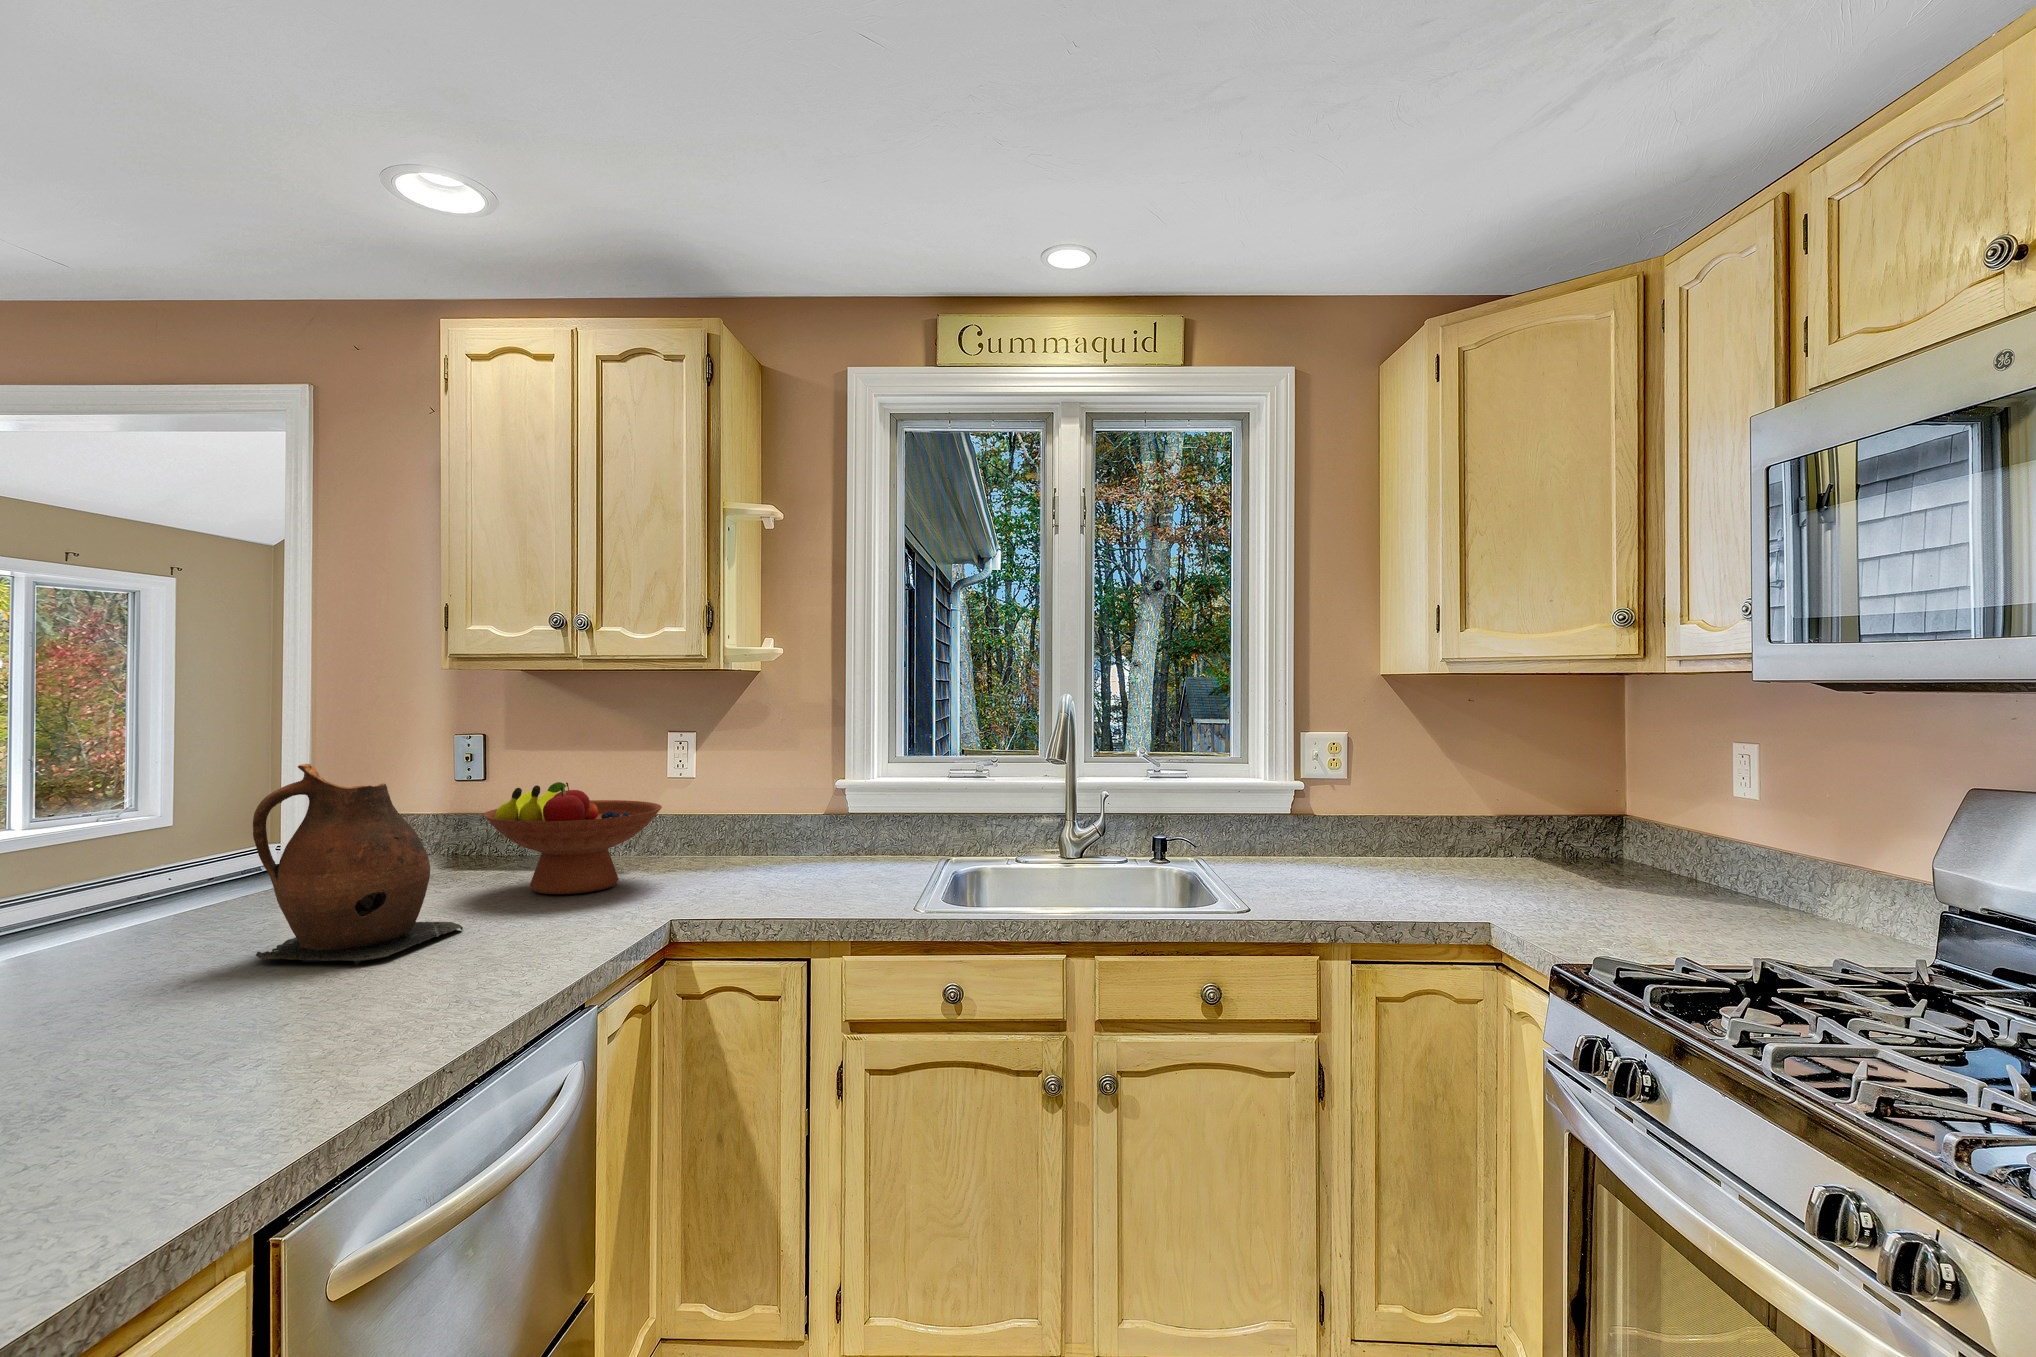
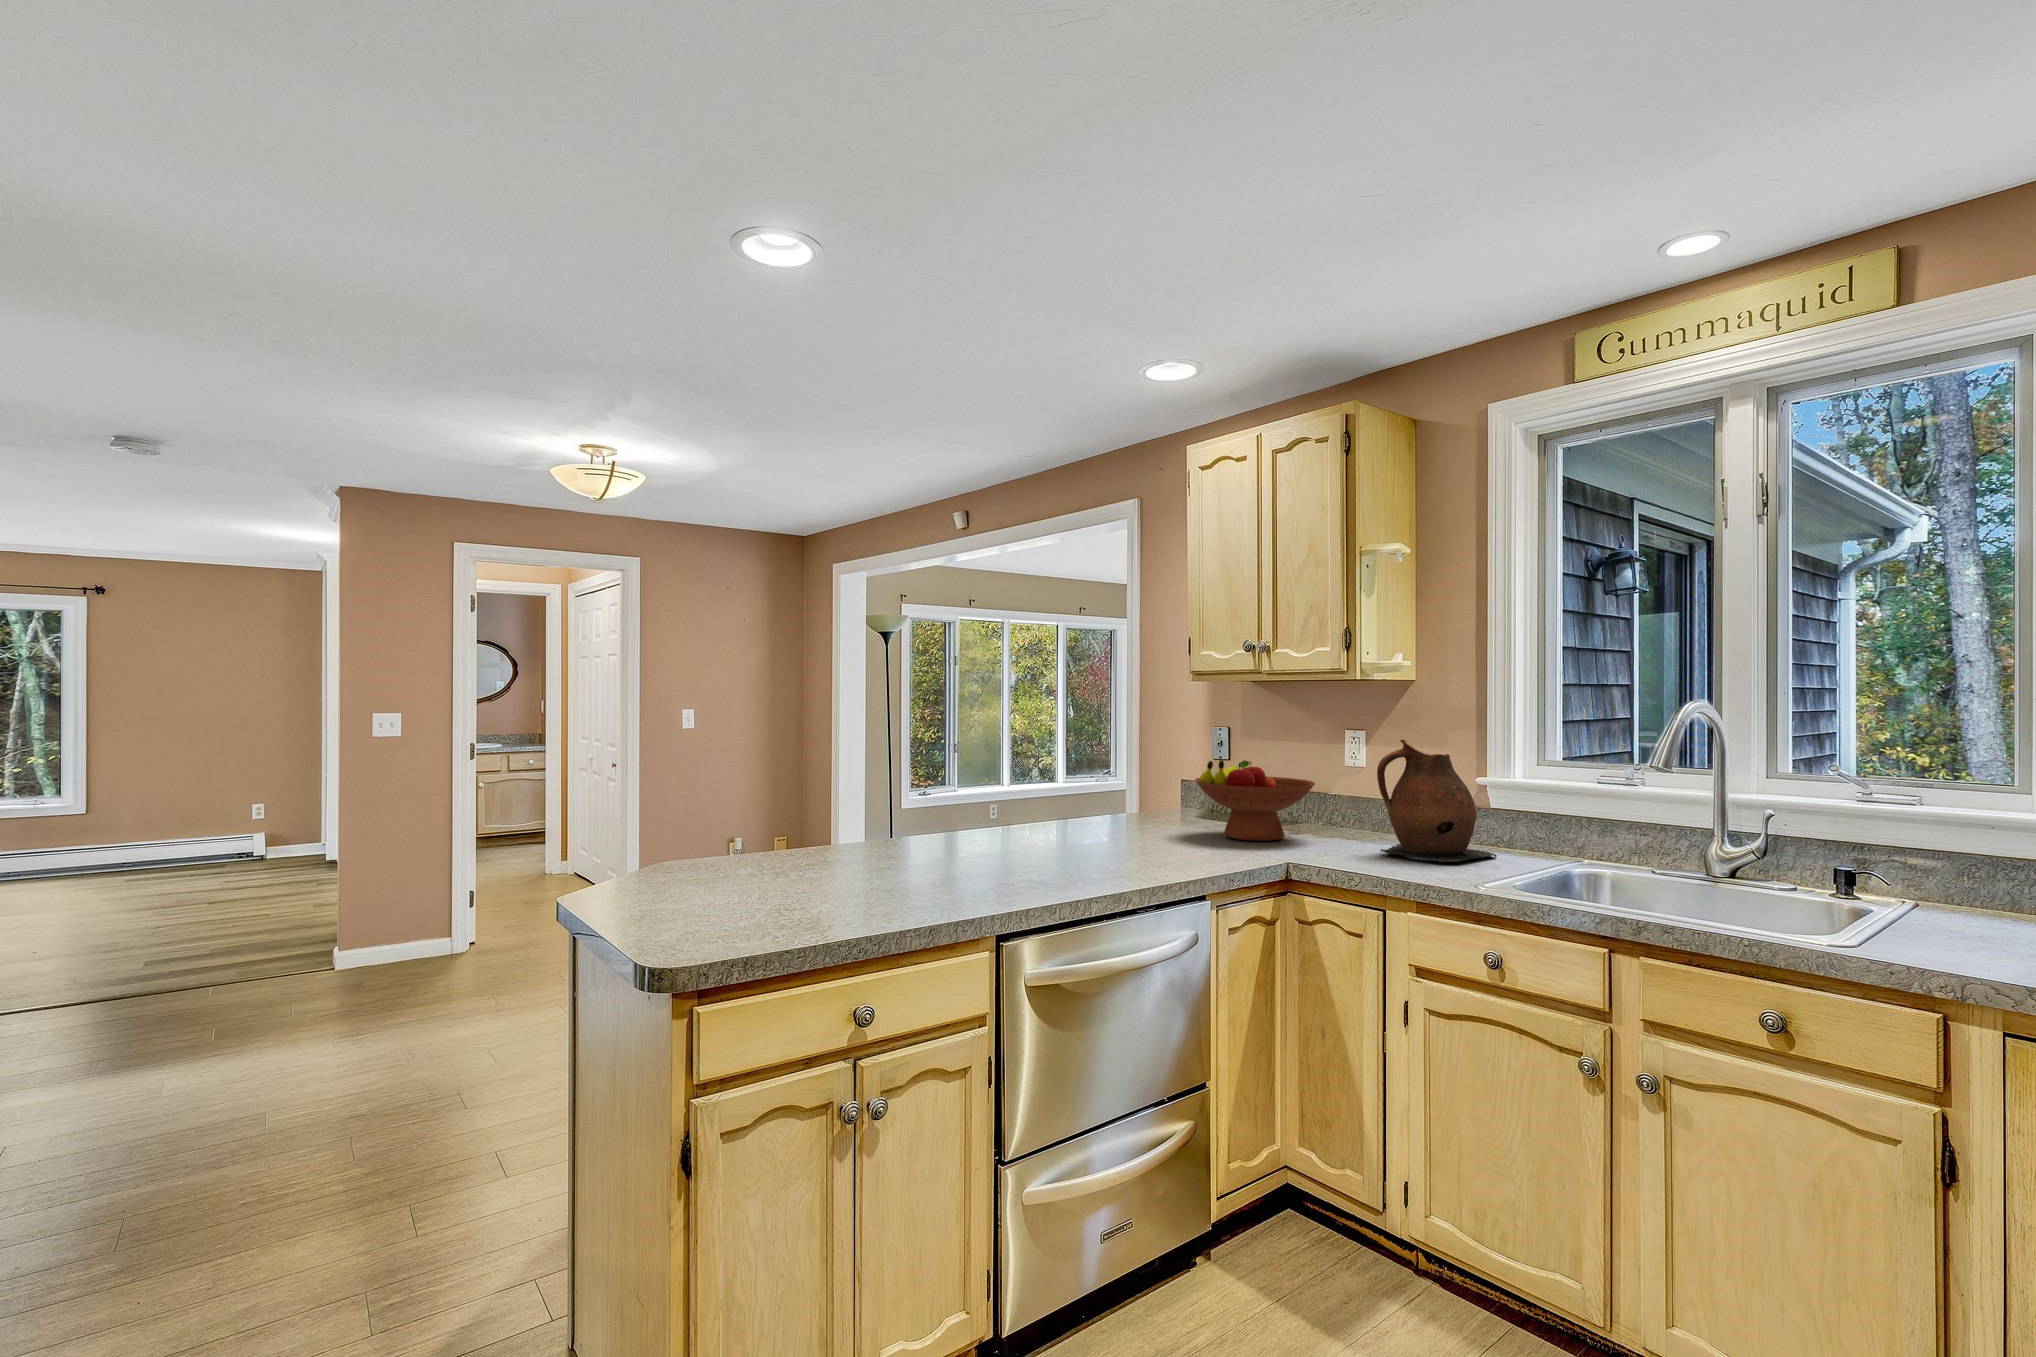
ceramic pitcher: present [253,764,463,965] -> present [1377,739,1496,864]

